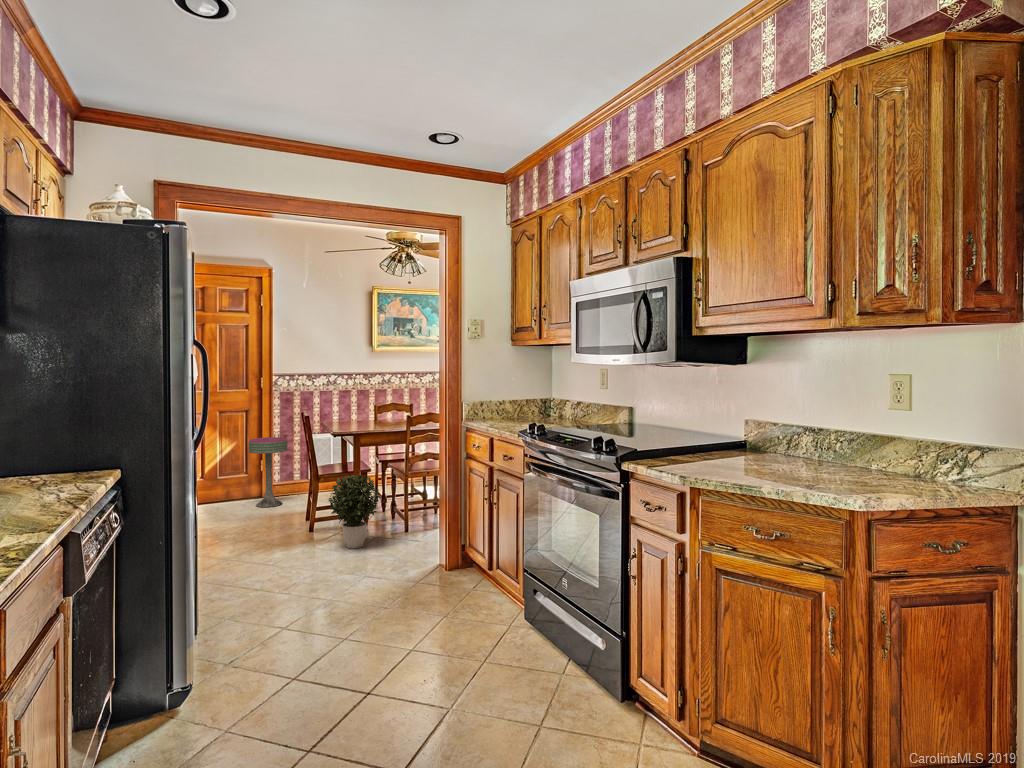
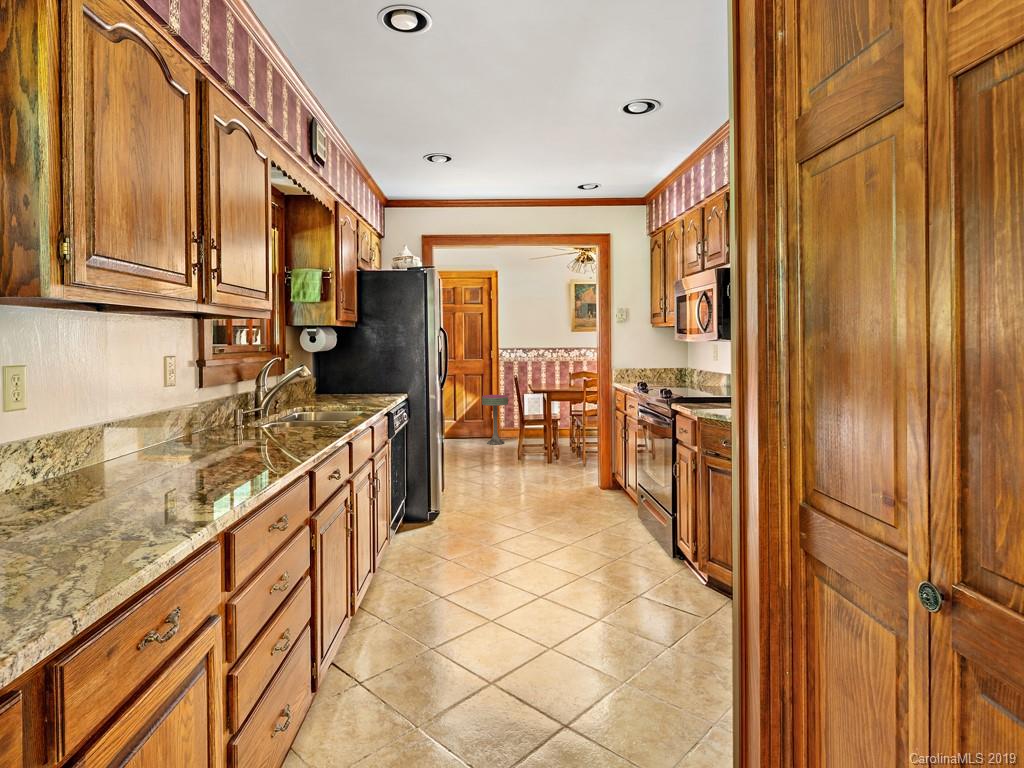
potted plant: present [329,475,380,549] -> none [527,419,563,471]

